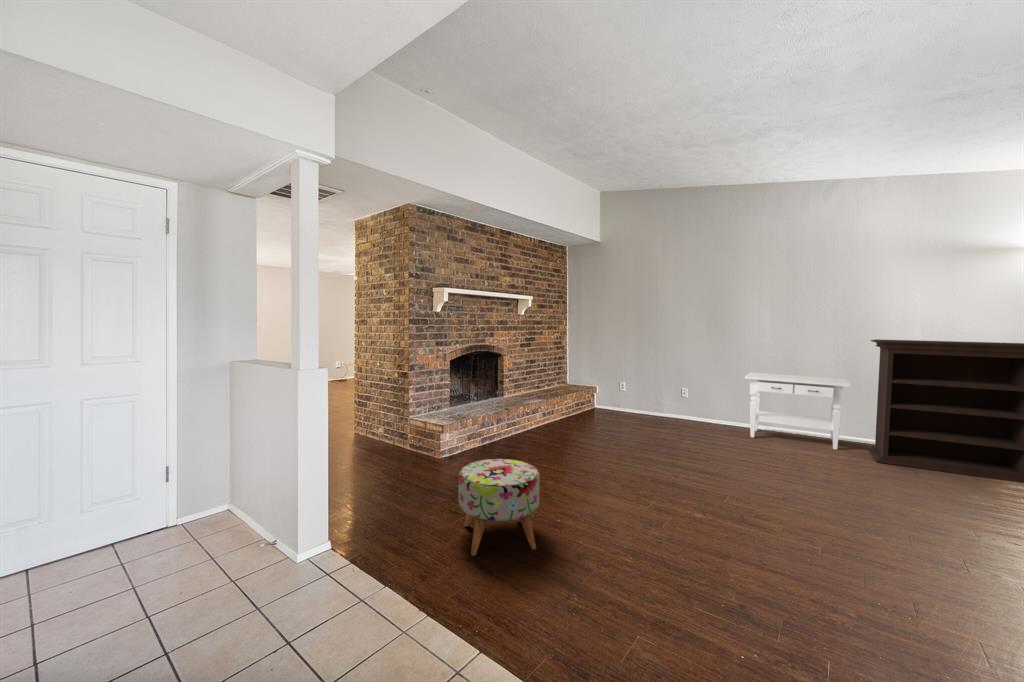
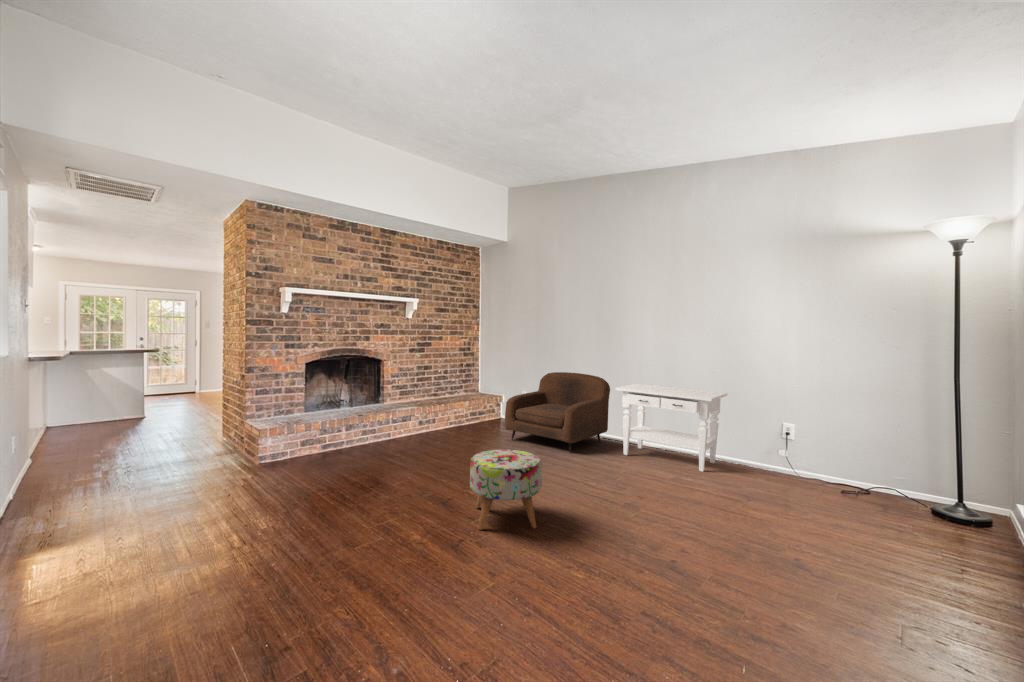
bookshelf: present [869,339,1024,483] -> none [726,349,899,521]
armchair: none [628,363,721,437] -> present [505,372,610,453]
ottoman: present [458,459,540,556] -> present [470,450,542,530]

